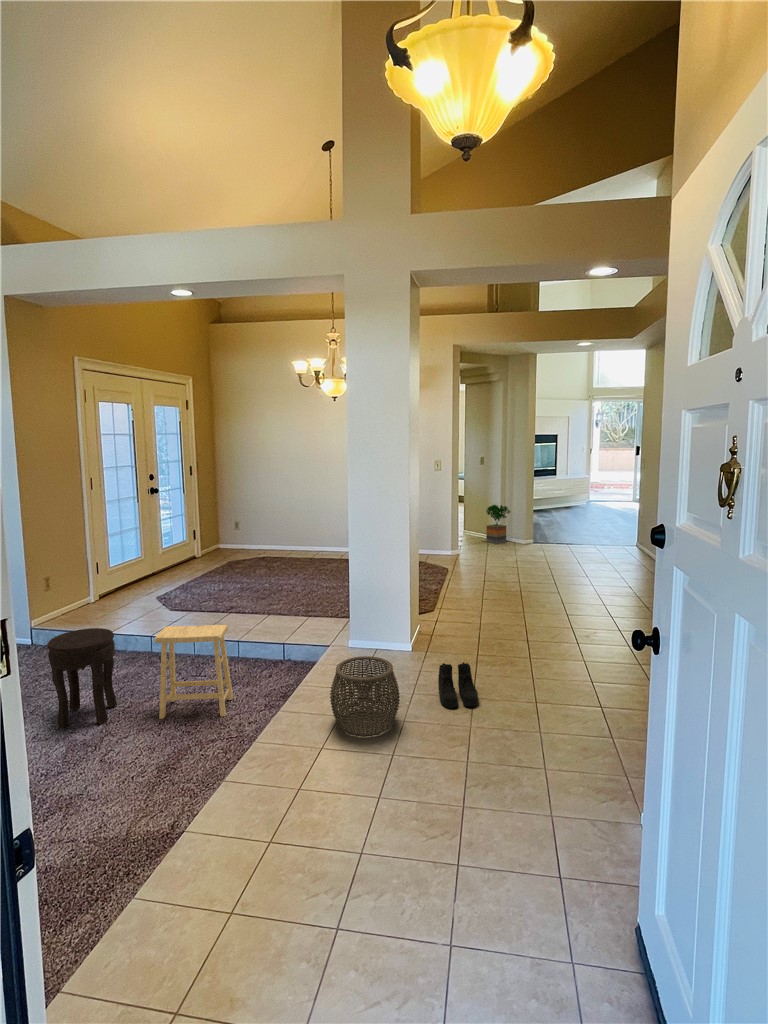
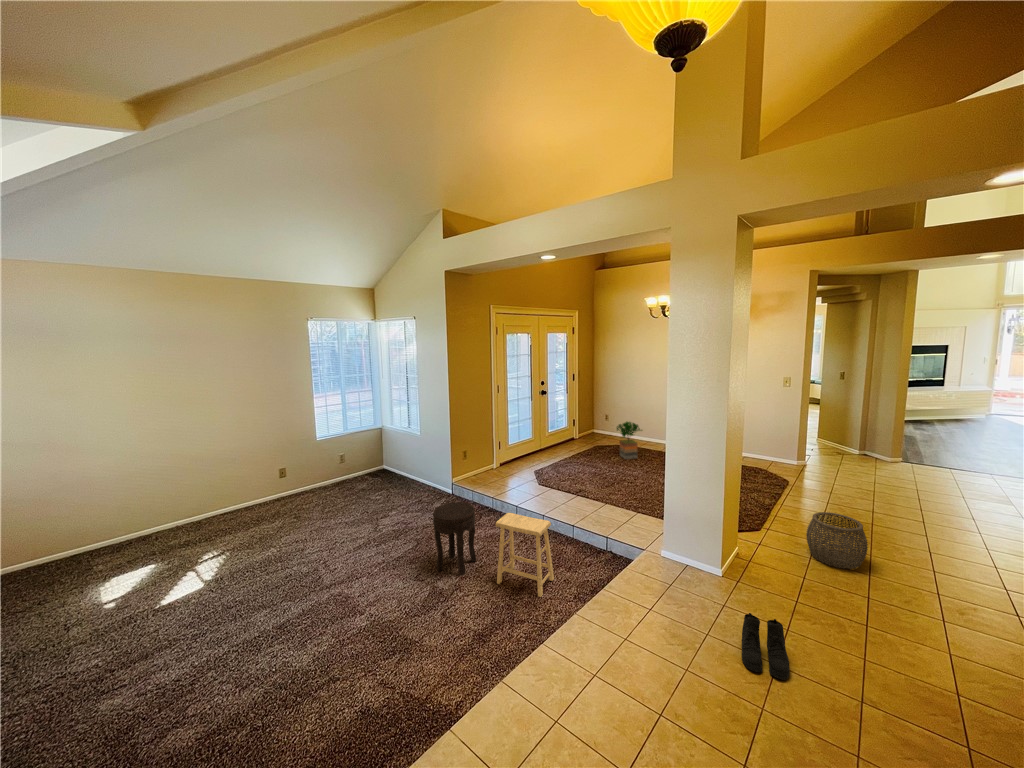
potted tree: present [486,505,510,544] -> present [617,422,642,459]
woven basket: present [330,656,400,736] -> present [806,512,868,569]

